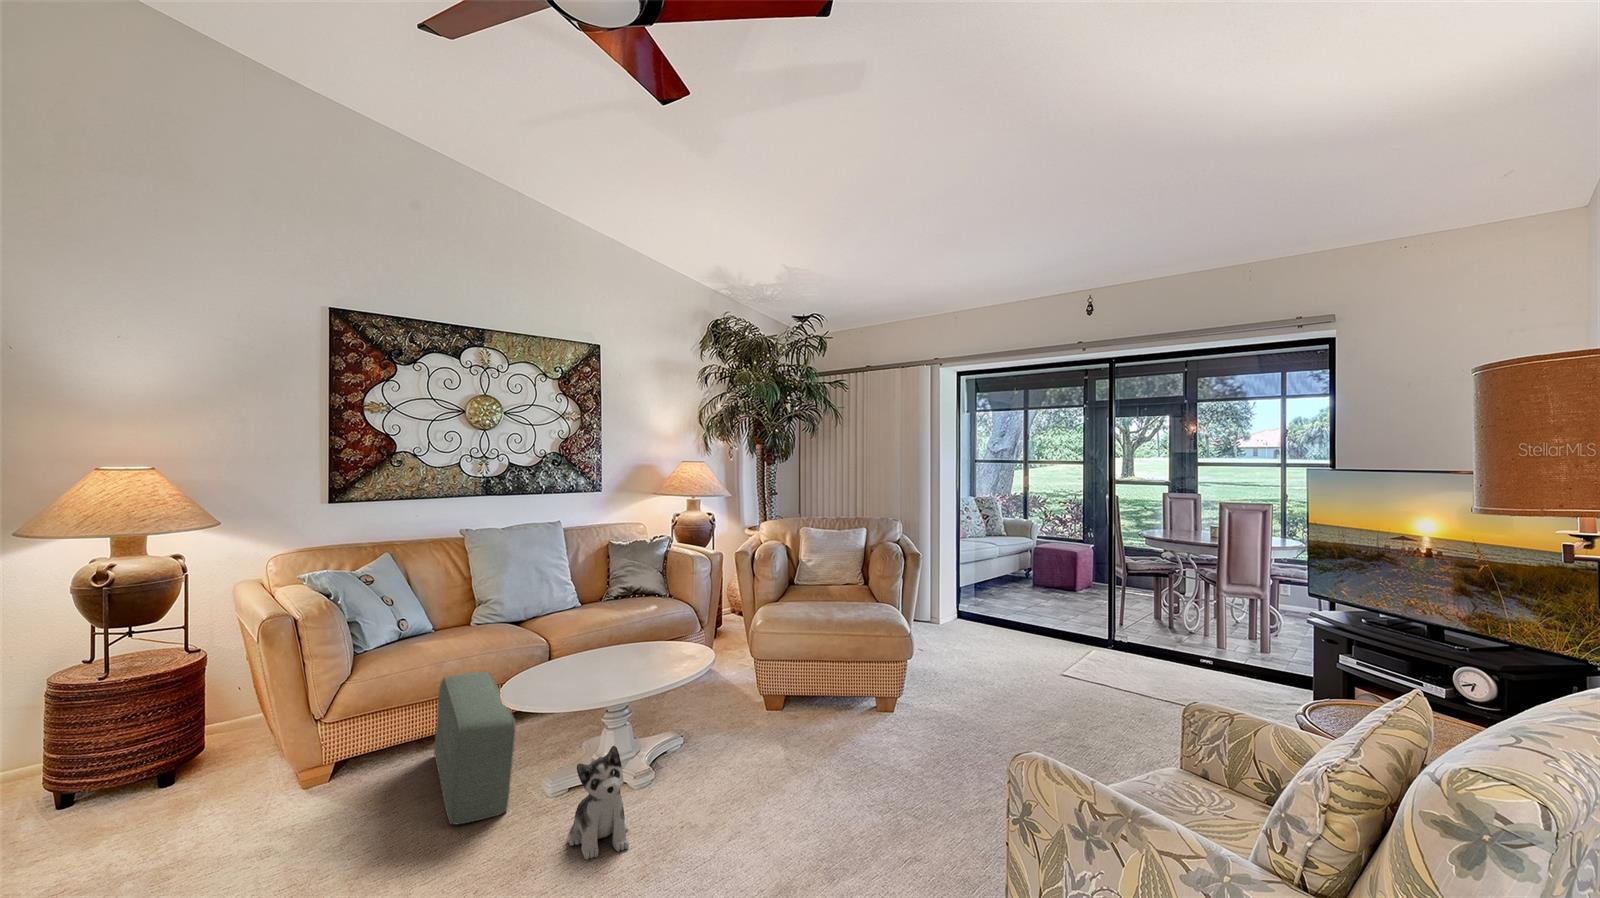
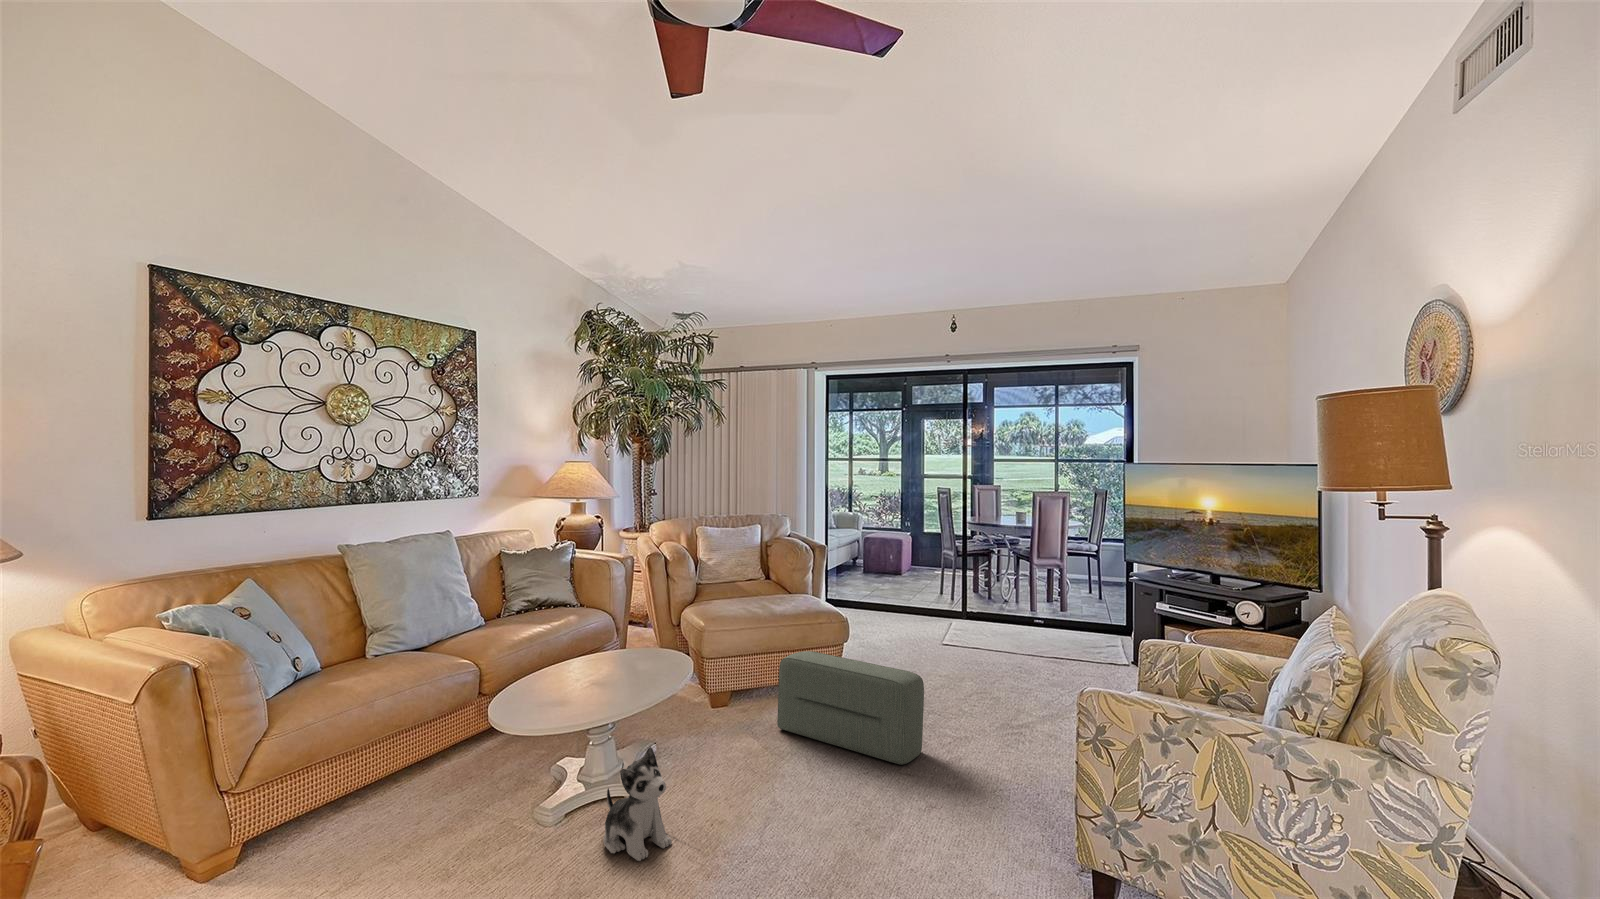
pouf: present [434,672,515,824] -> present [777,651,924,764]

